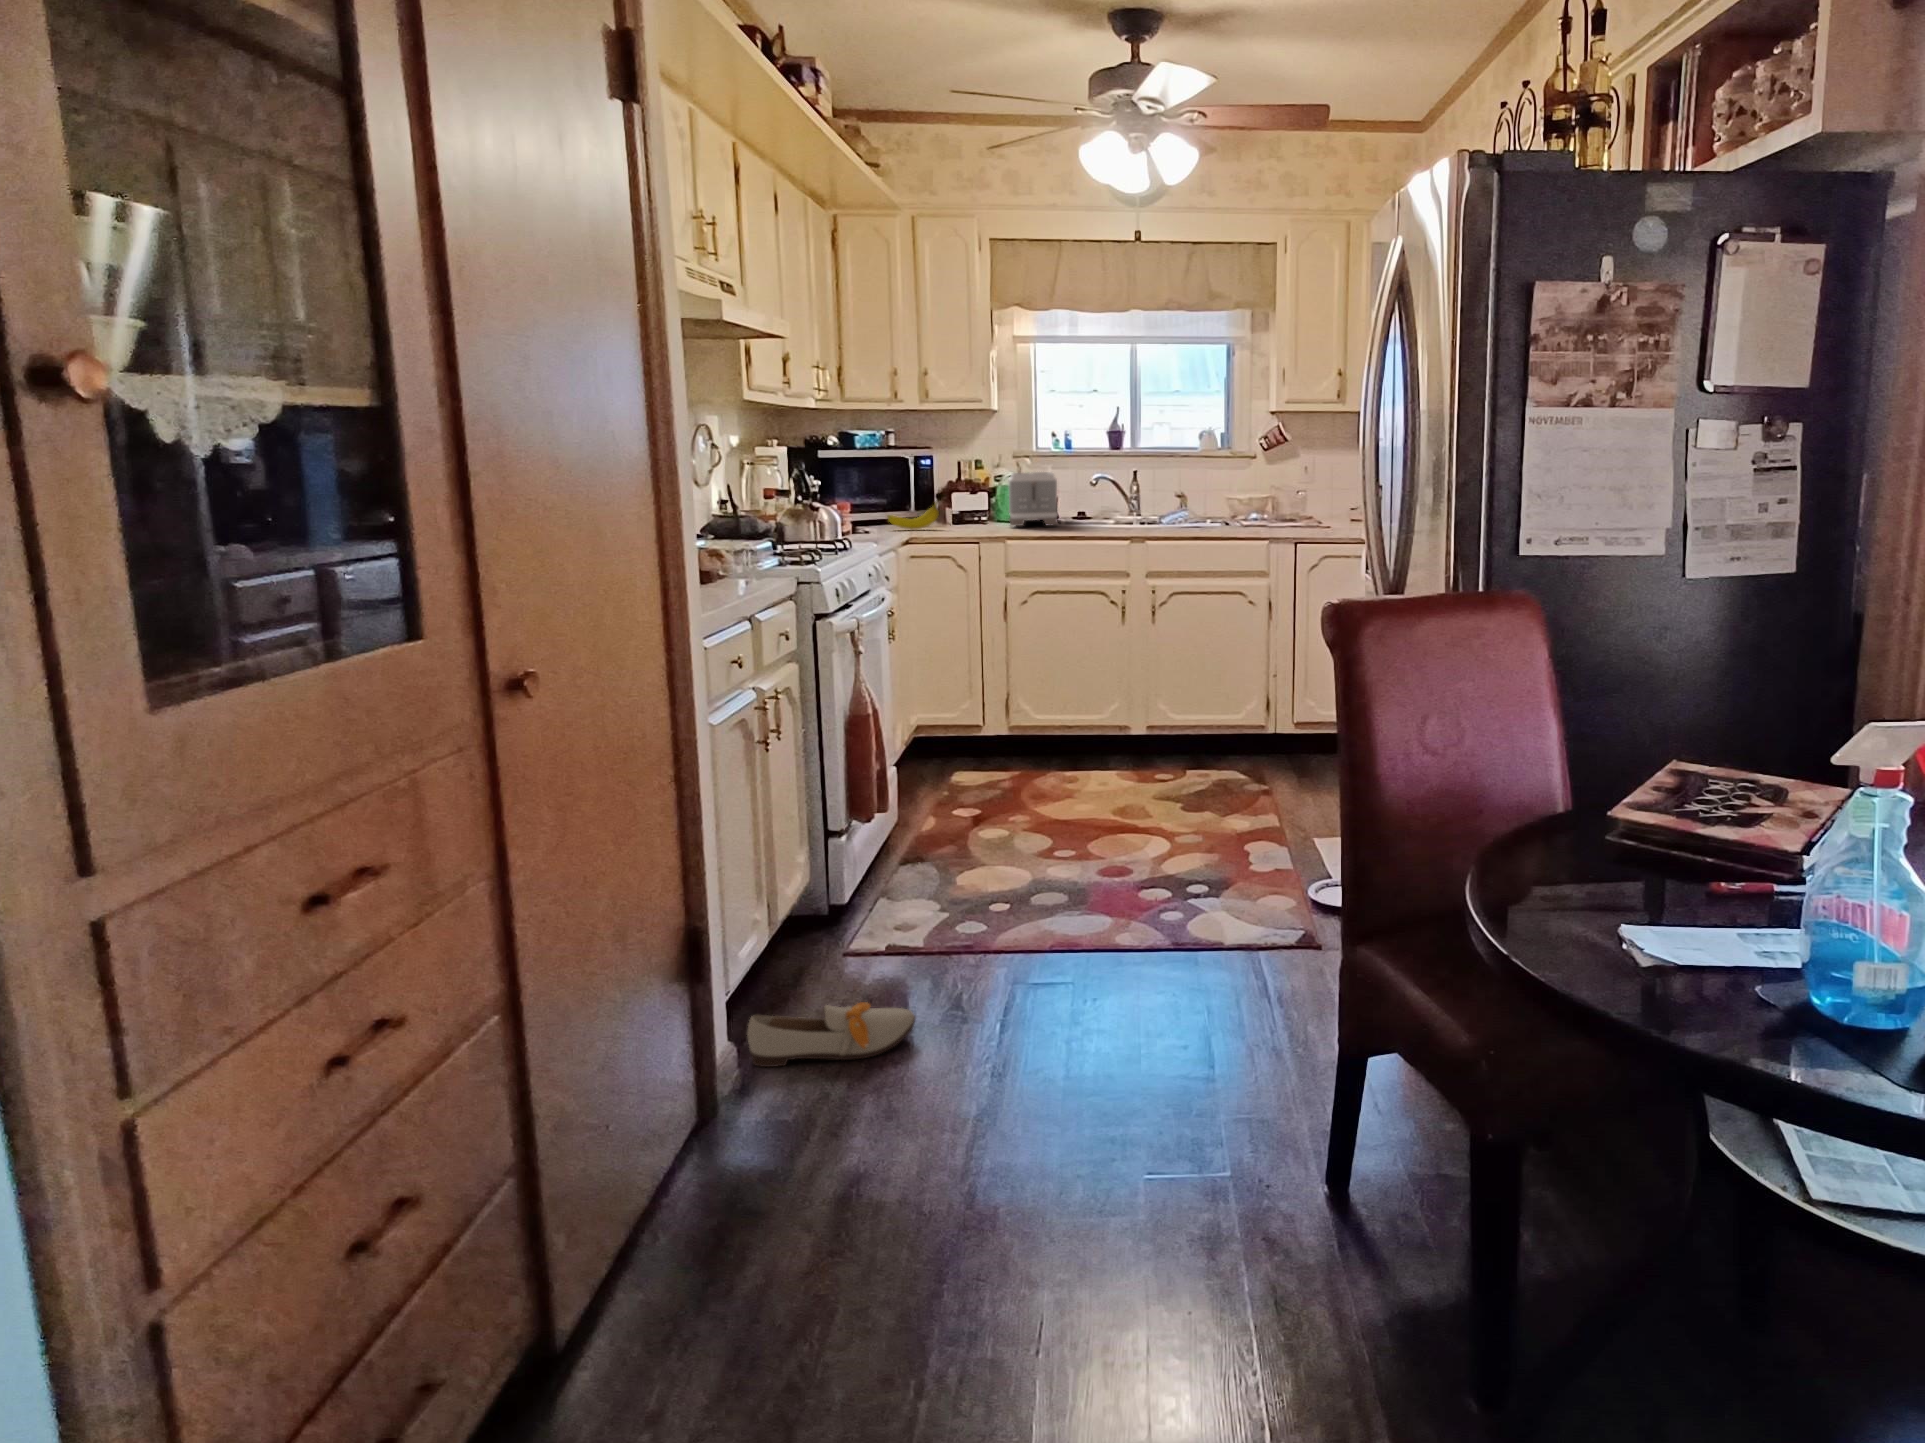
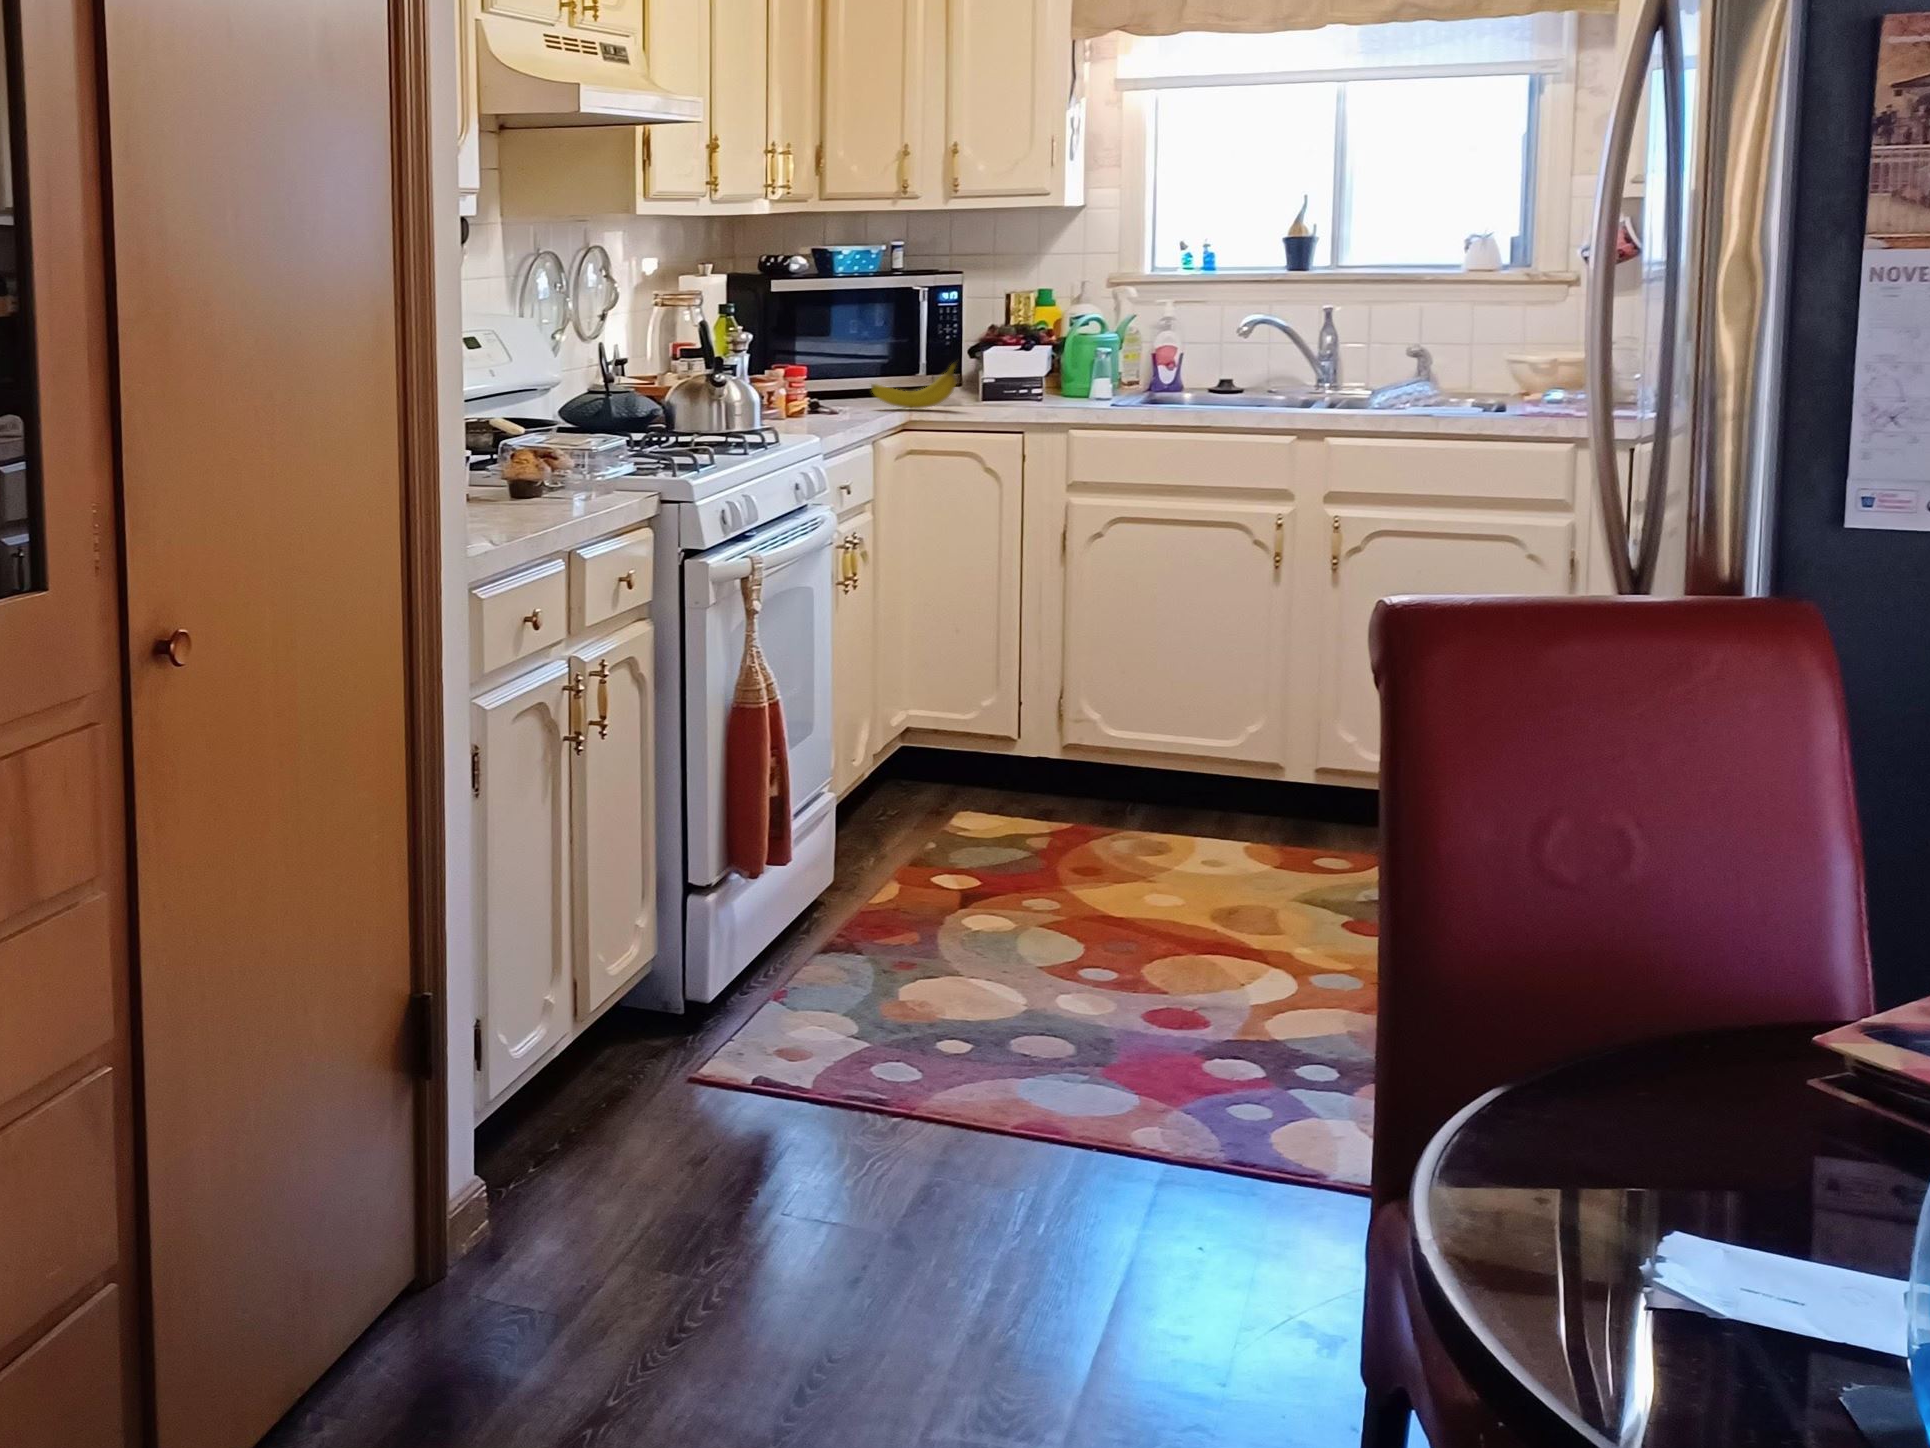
toaster: present [1008,472,1058,526] -> none [1079,316,1169,410]
shoe: present [747,1002,916,1067] -> none [514,1147,761,1244]

